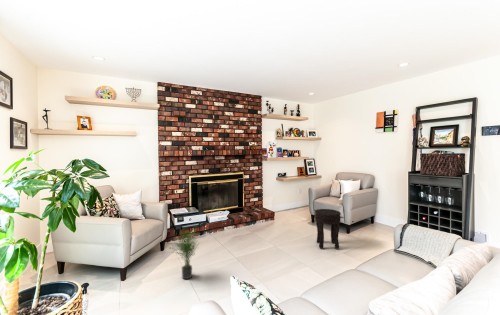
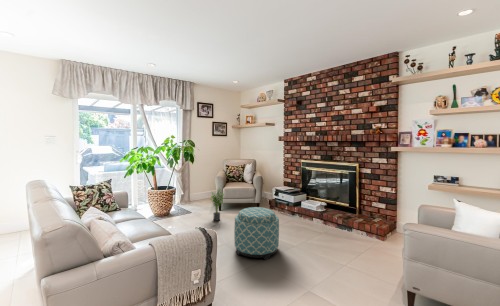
side table: present [315,209,341,249] -> none [291,220,330,285]
ottoman: none [268,218,309,267] -> present [234,207,279,259]

